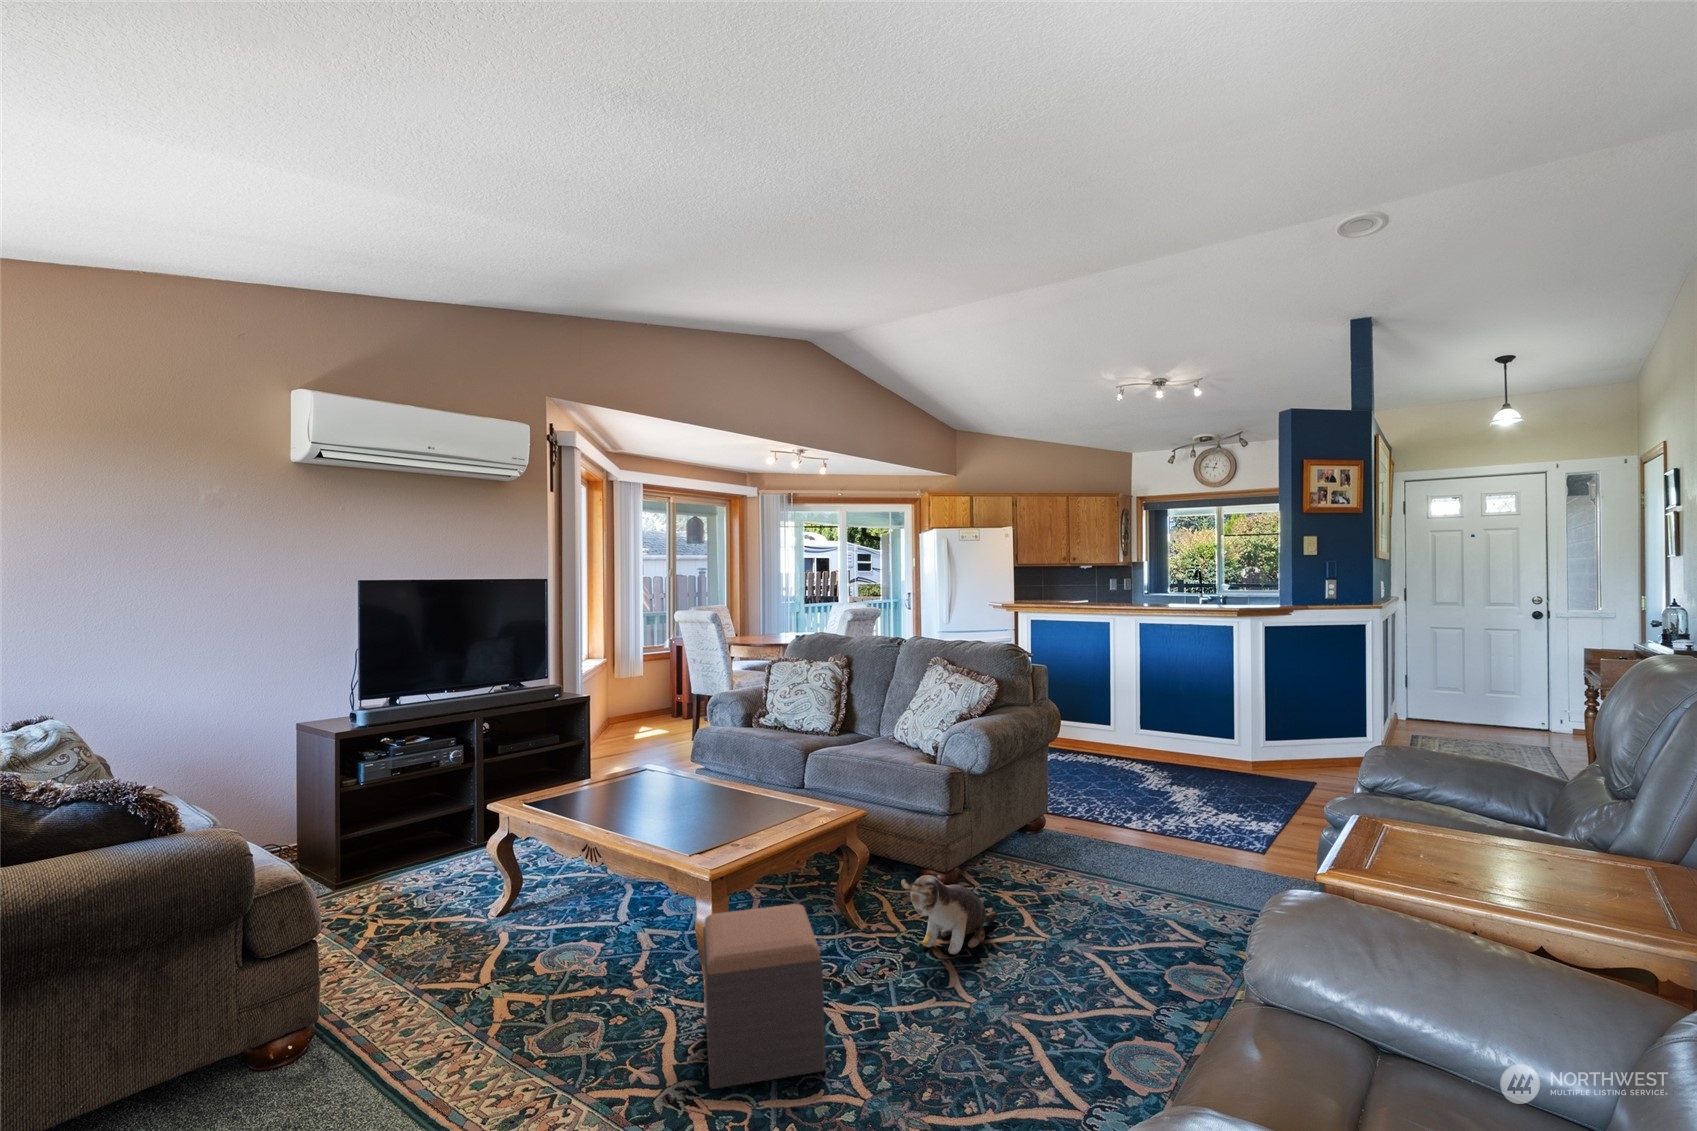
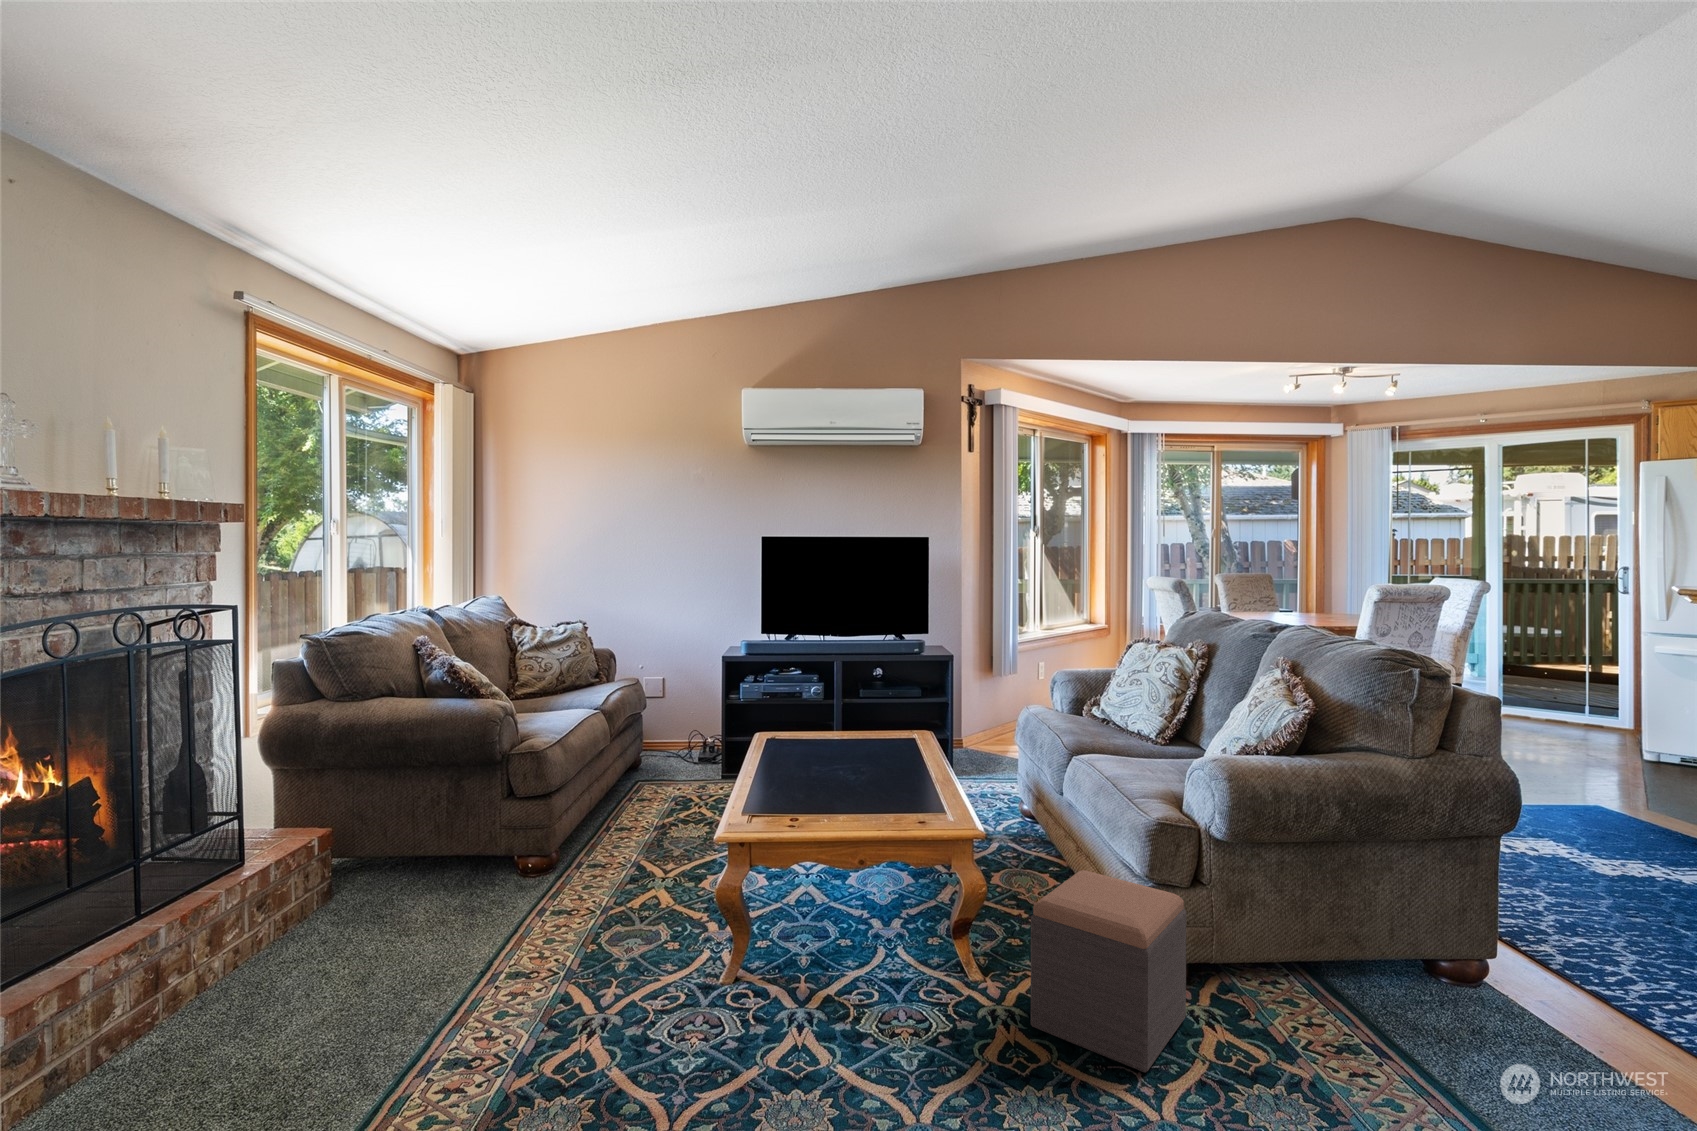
plush toy: present [901,875,998,954] -> none [1362,931,1576,1071]

